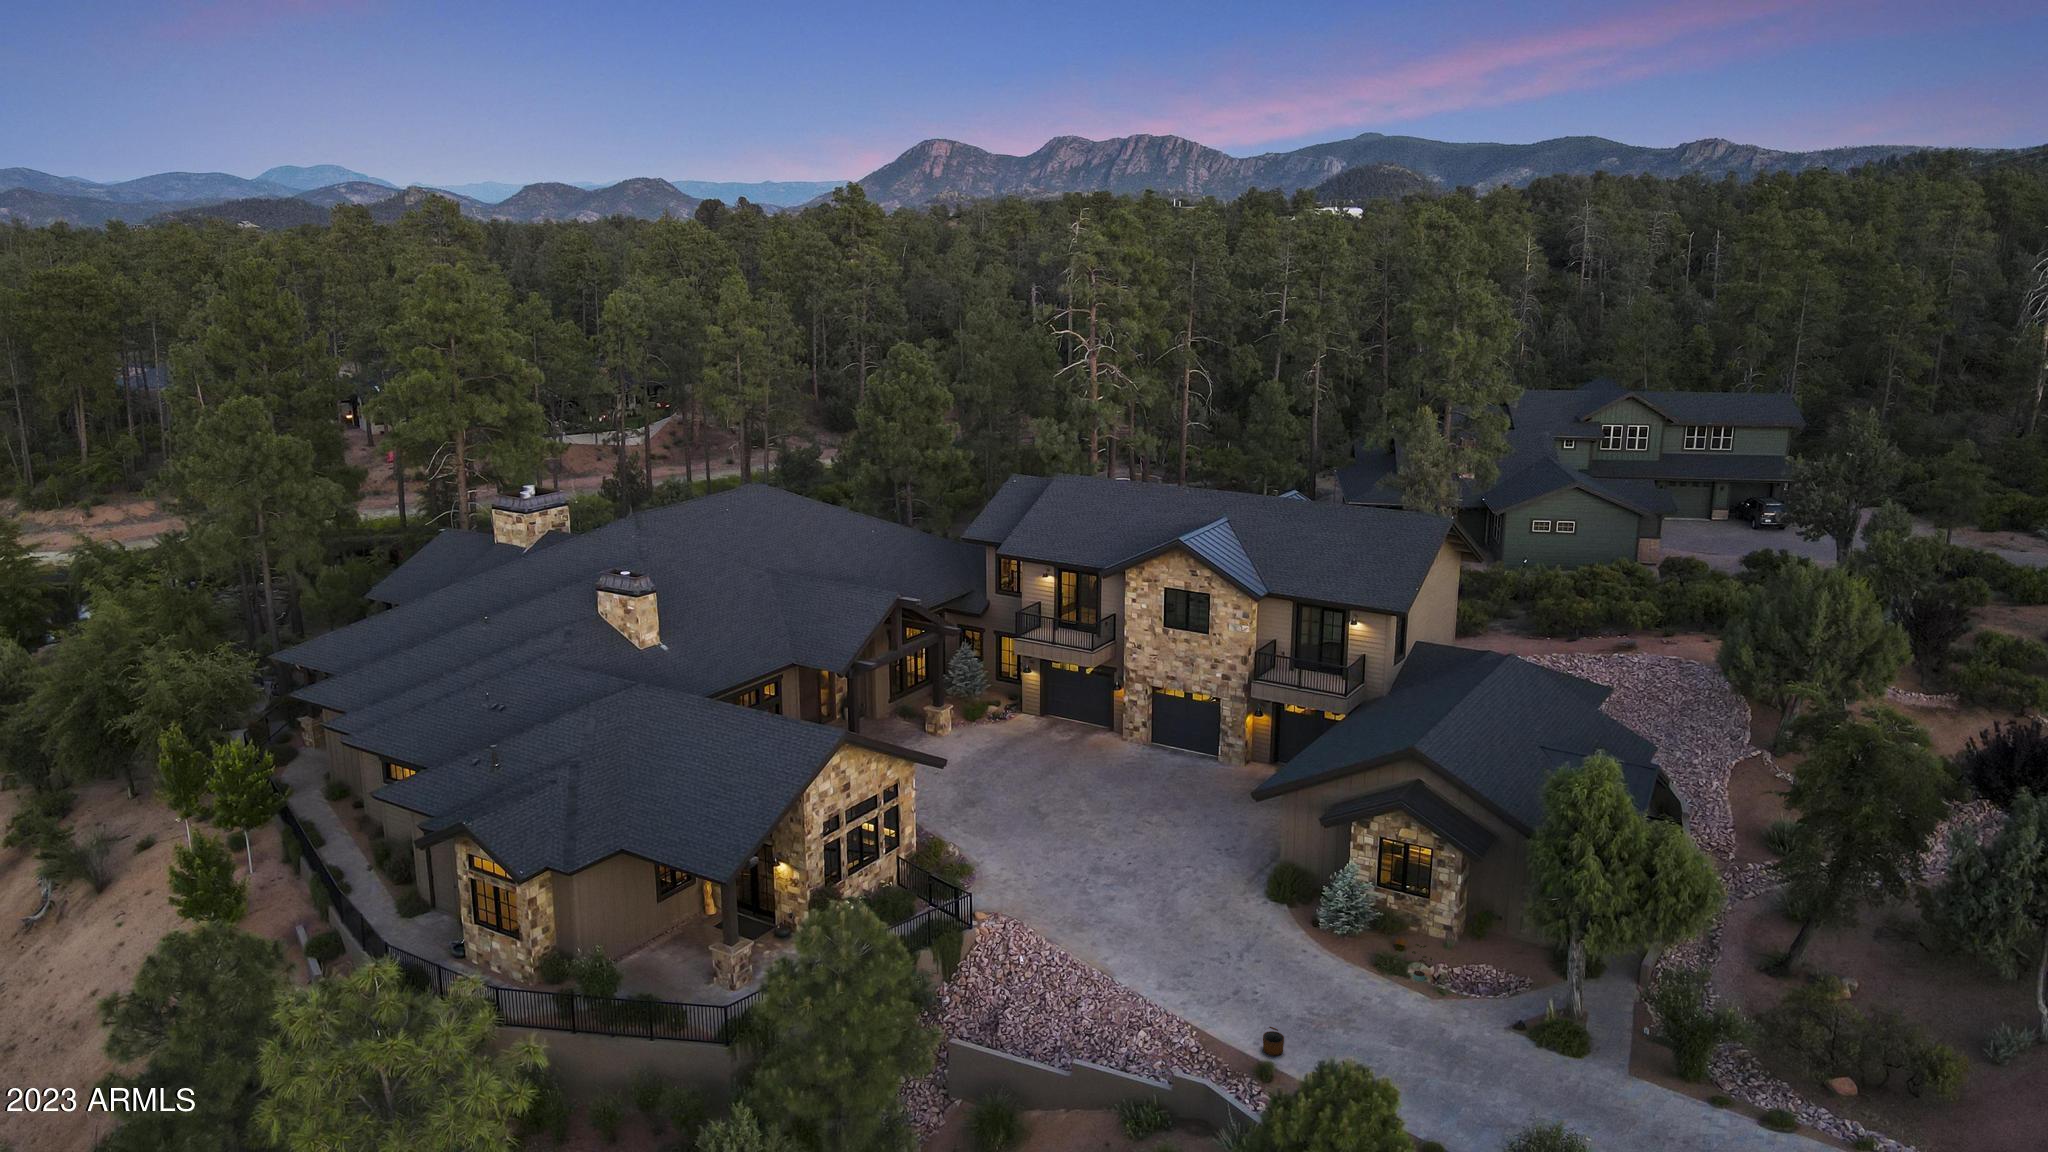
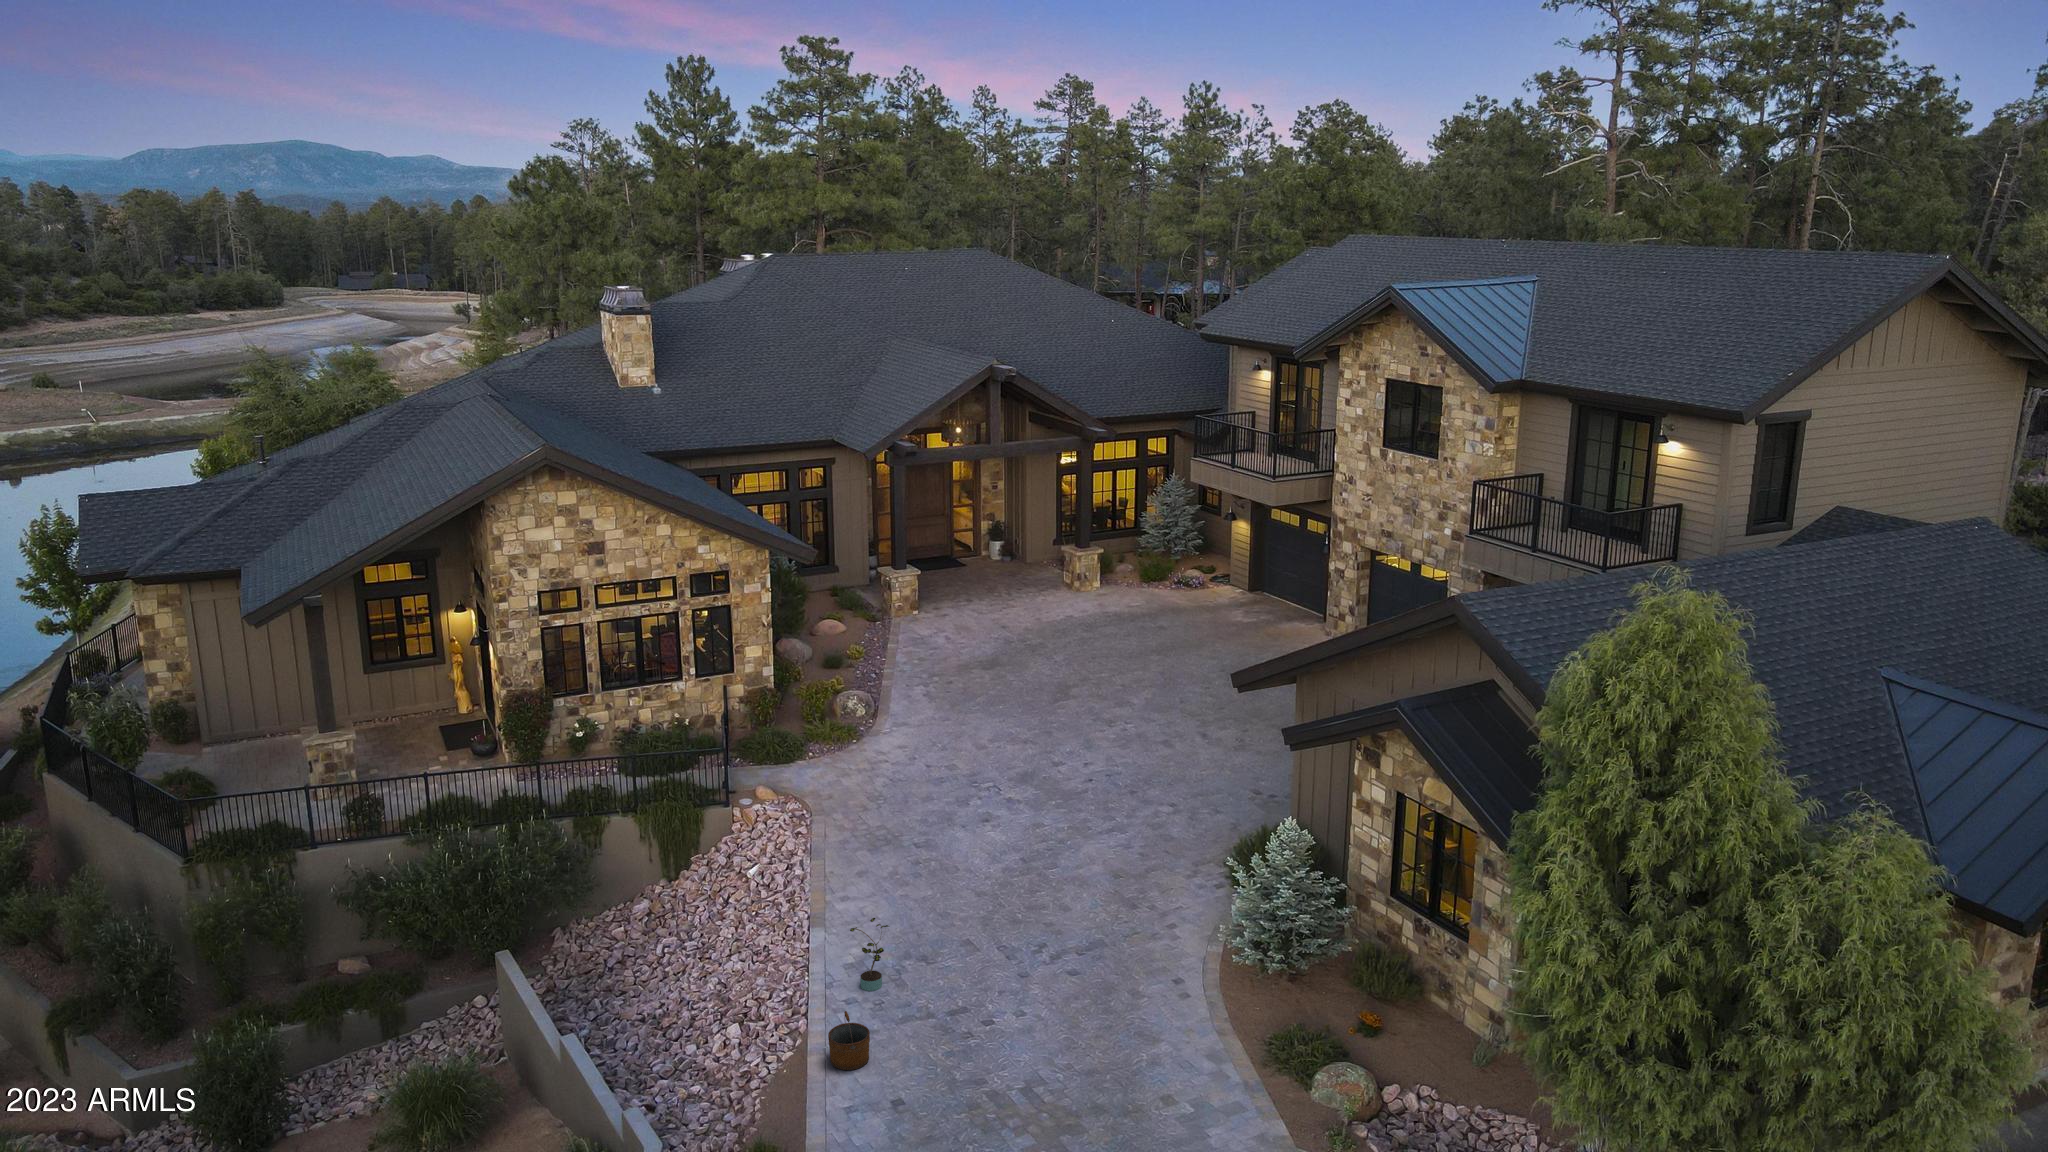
potted plant: present [1412,944,1432,981] -> present [850,918,889,991]

